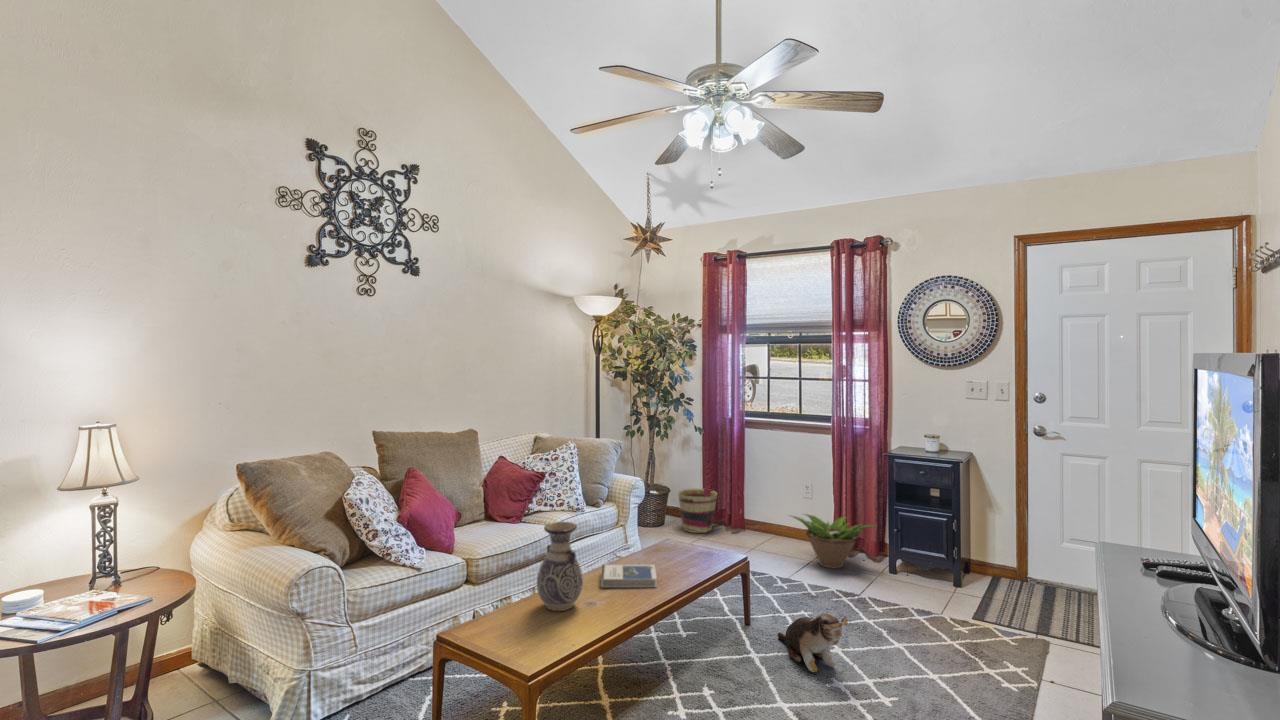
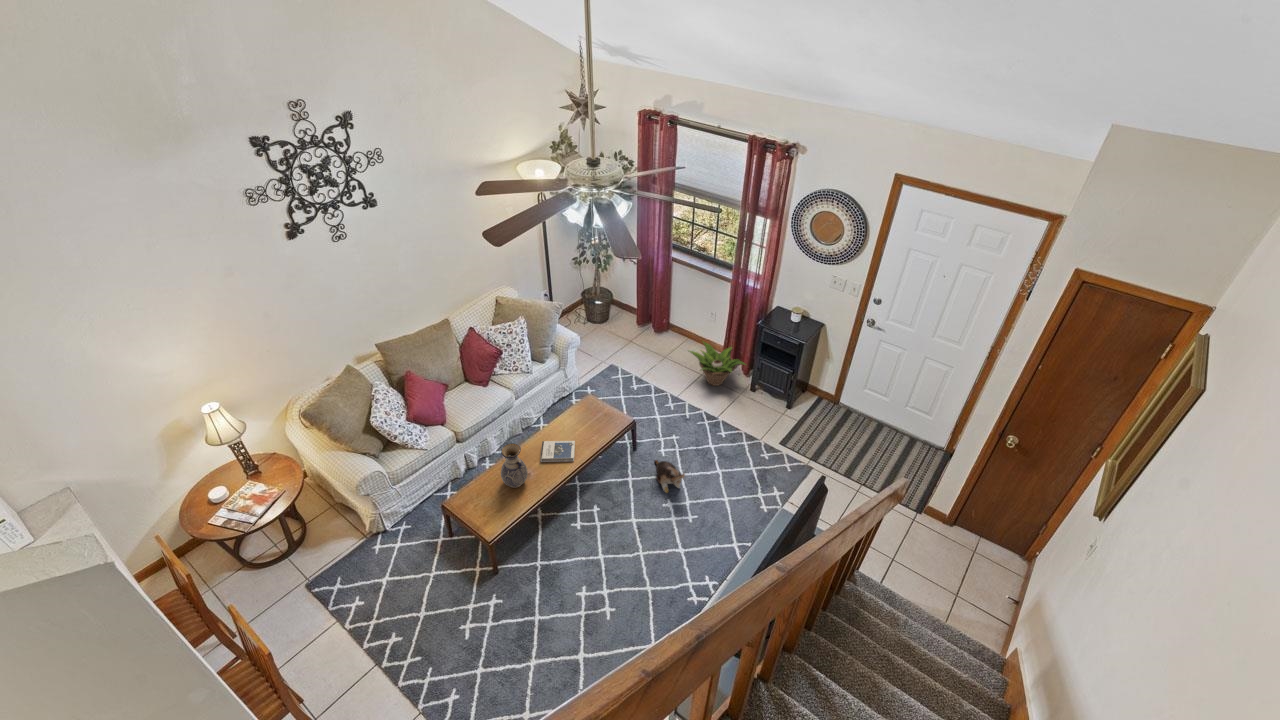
basket: present [678,488,717,533] -> none [614,302,644,340]

